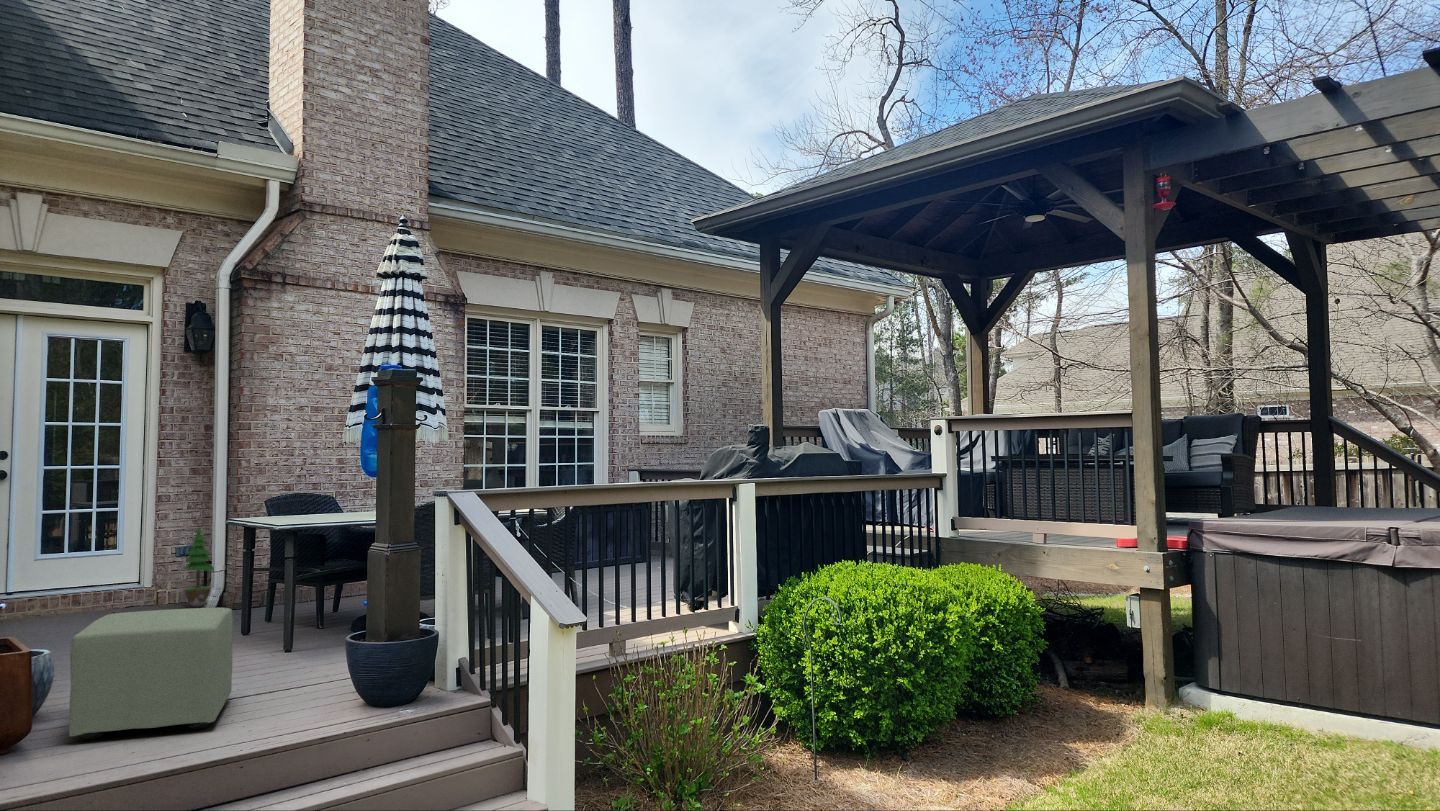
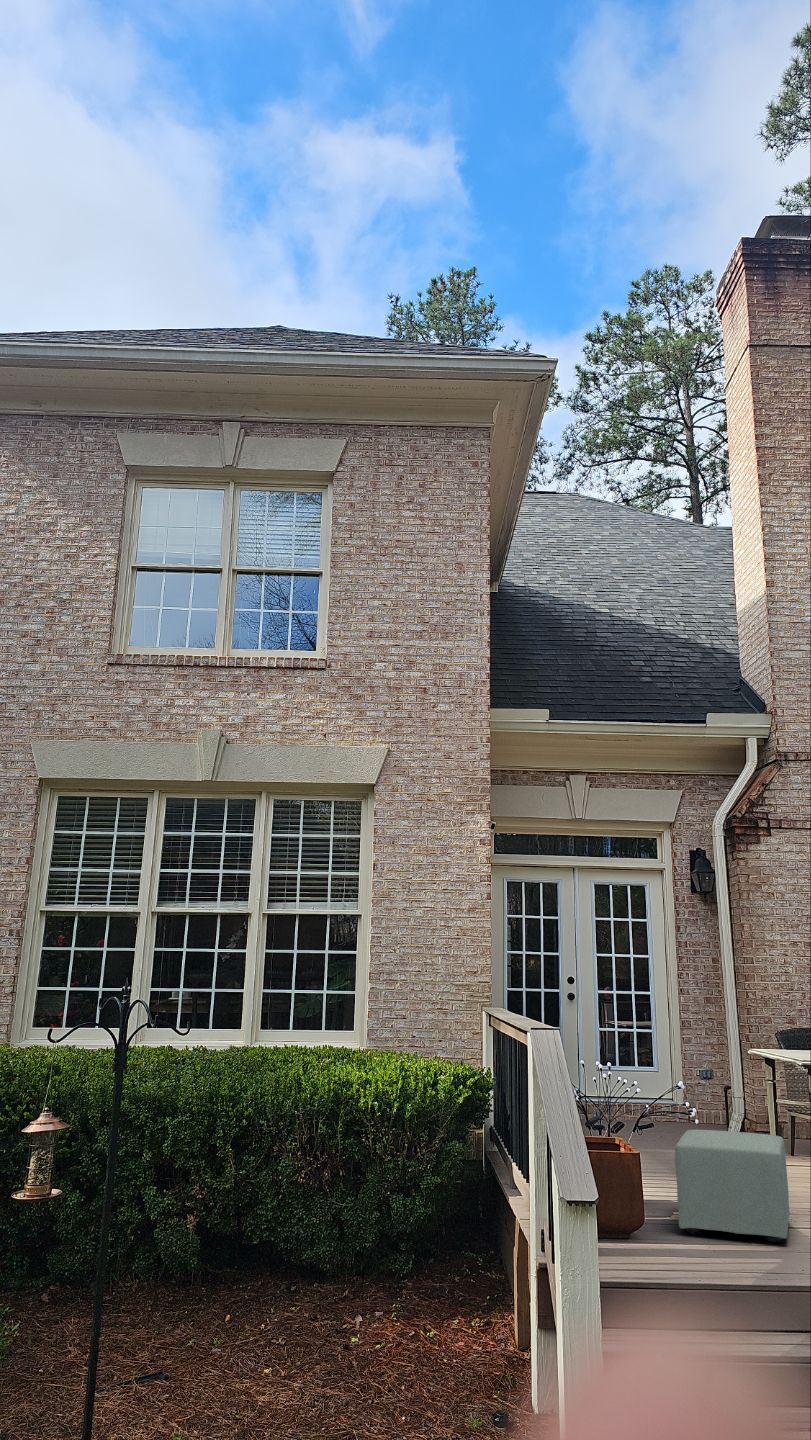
potted tree: present [183,527,214,608] -> none [706,1052,733,1129]

